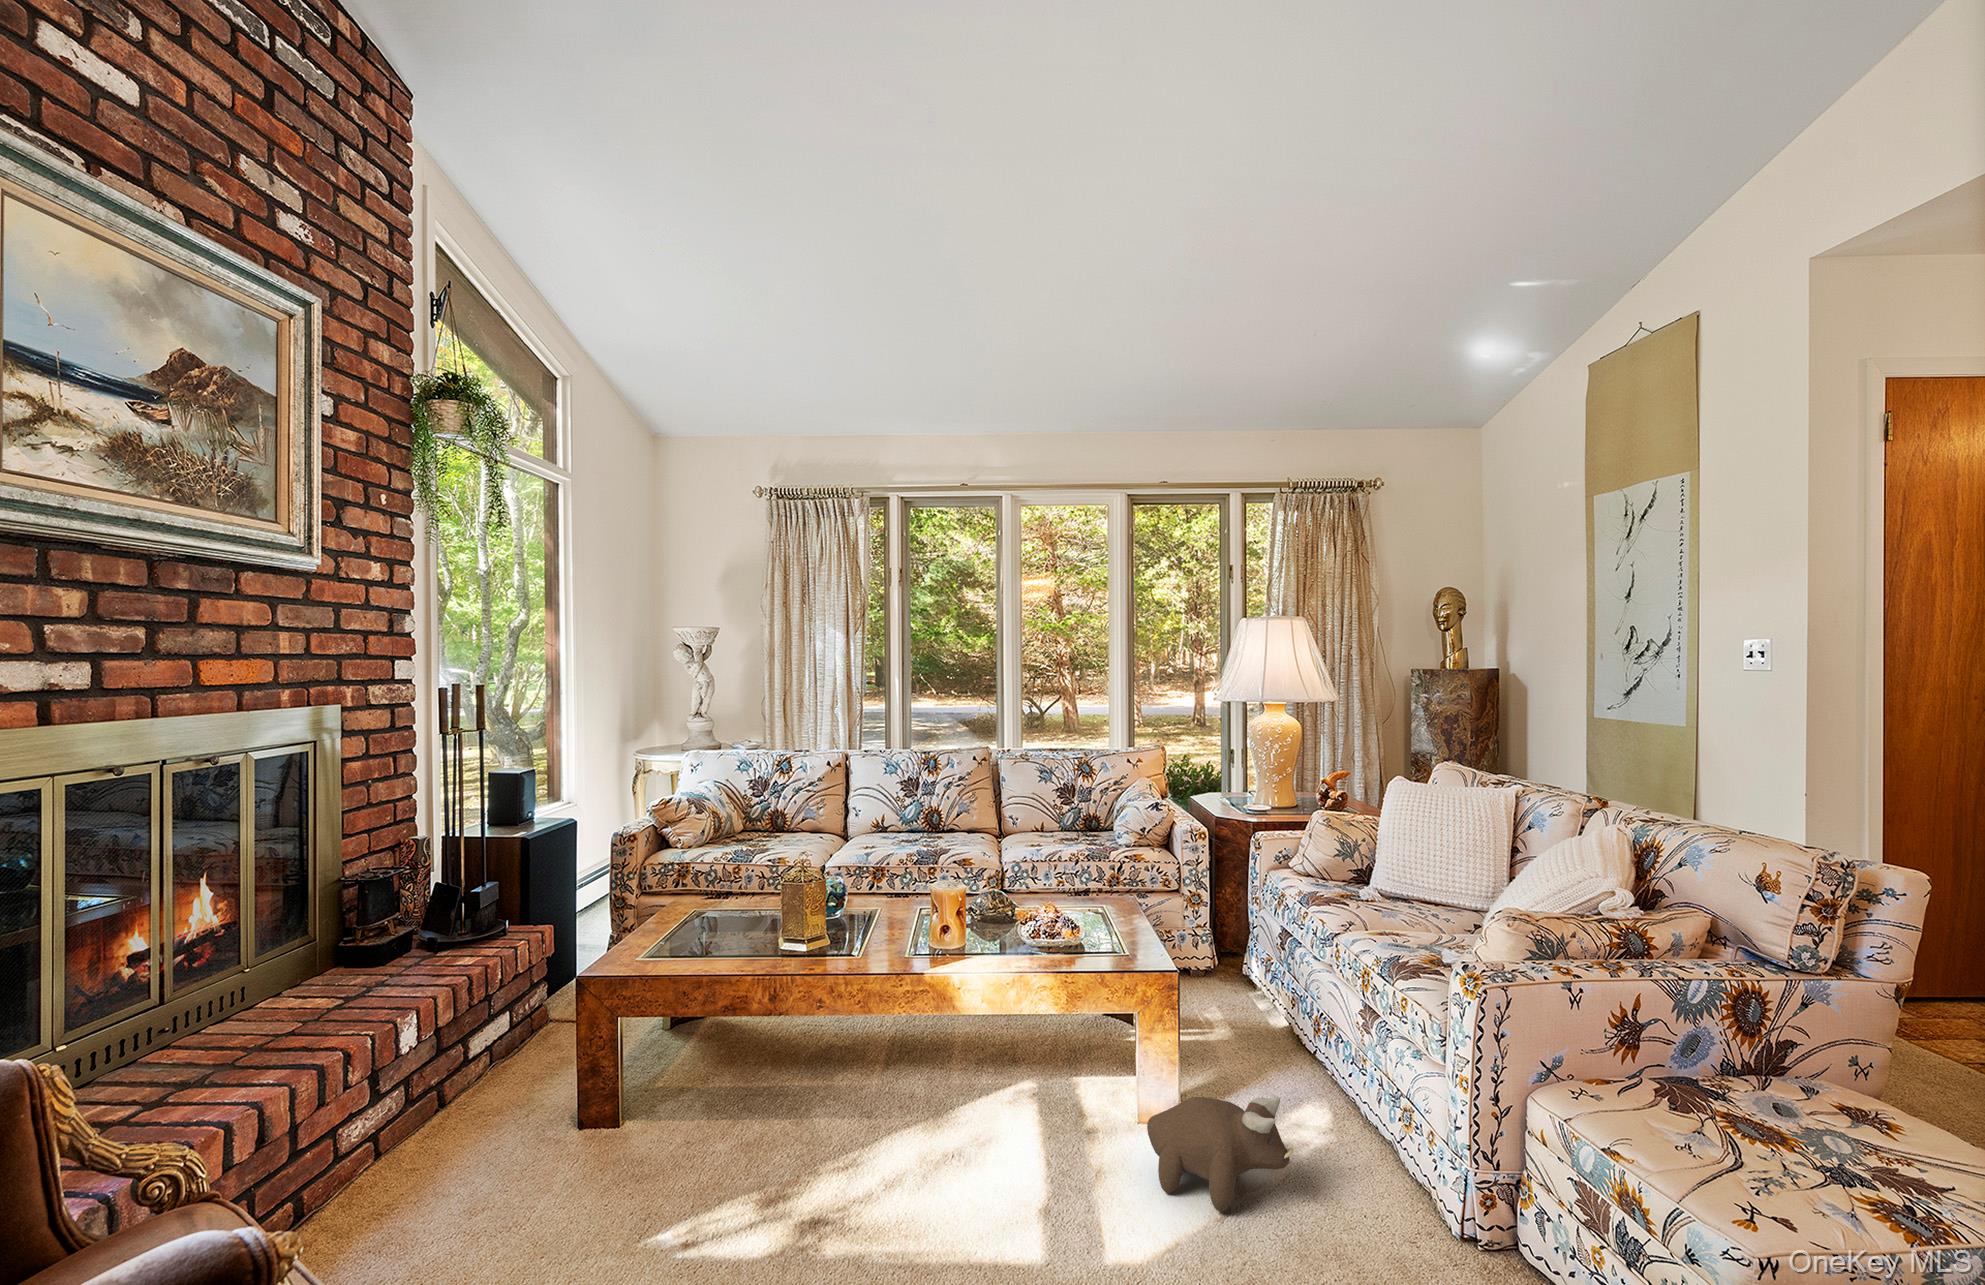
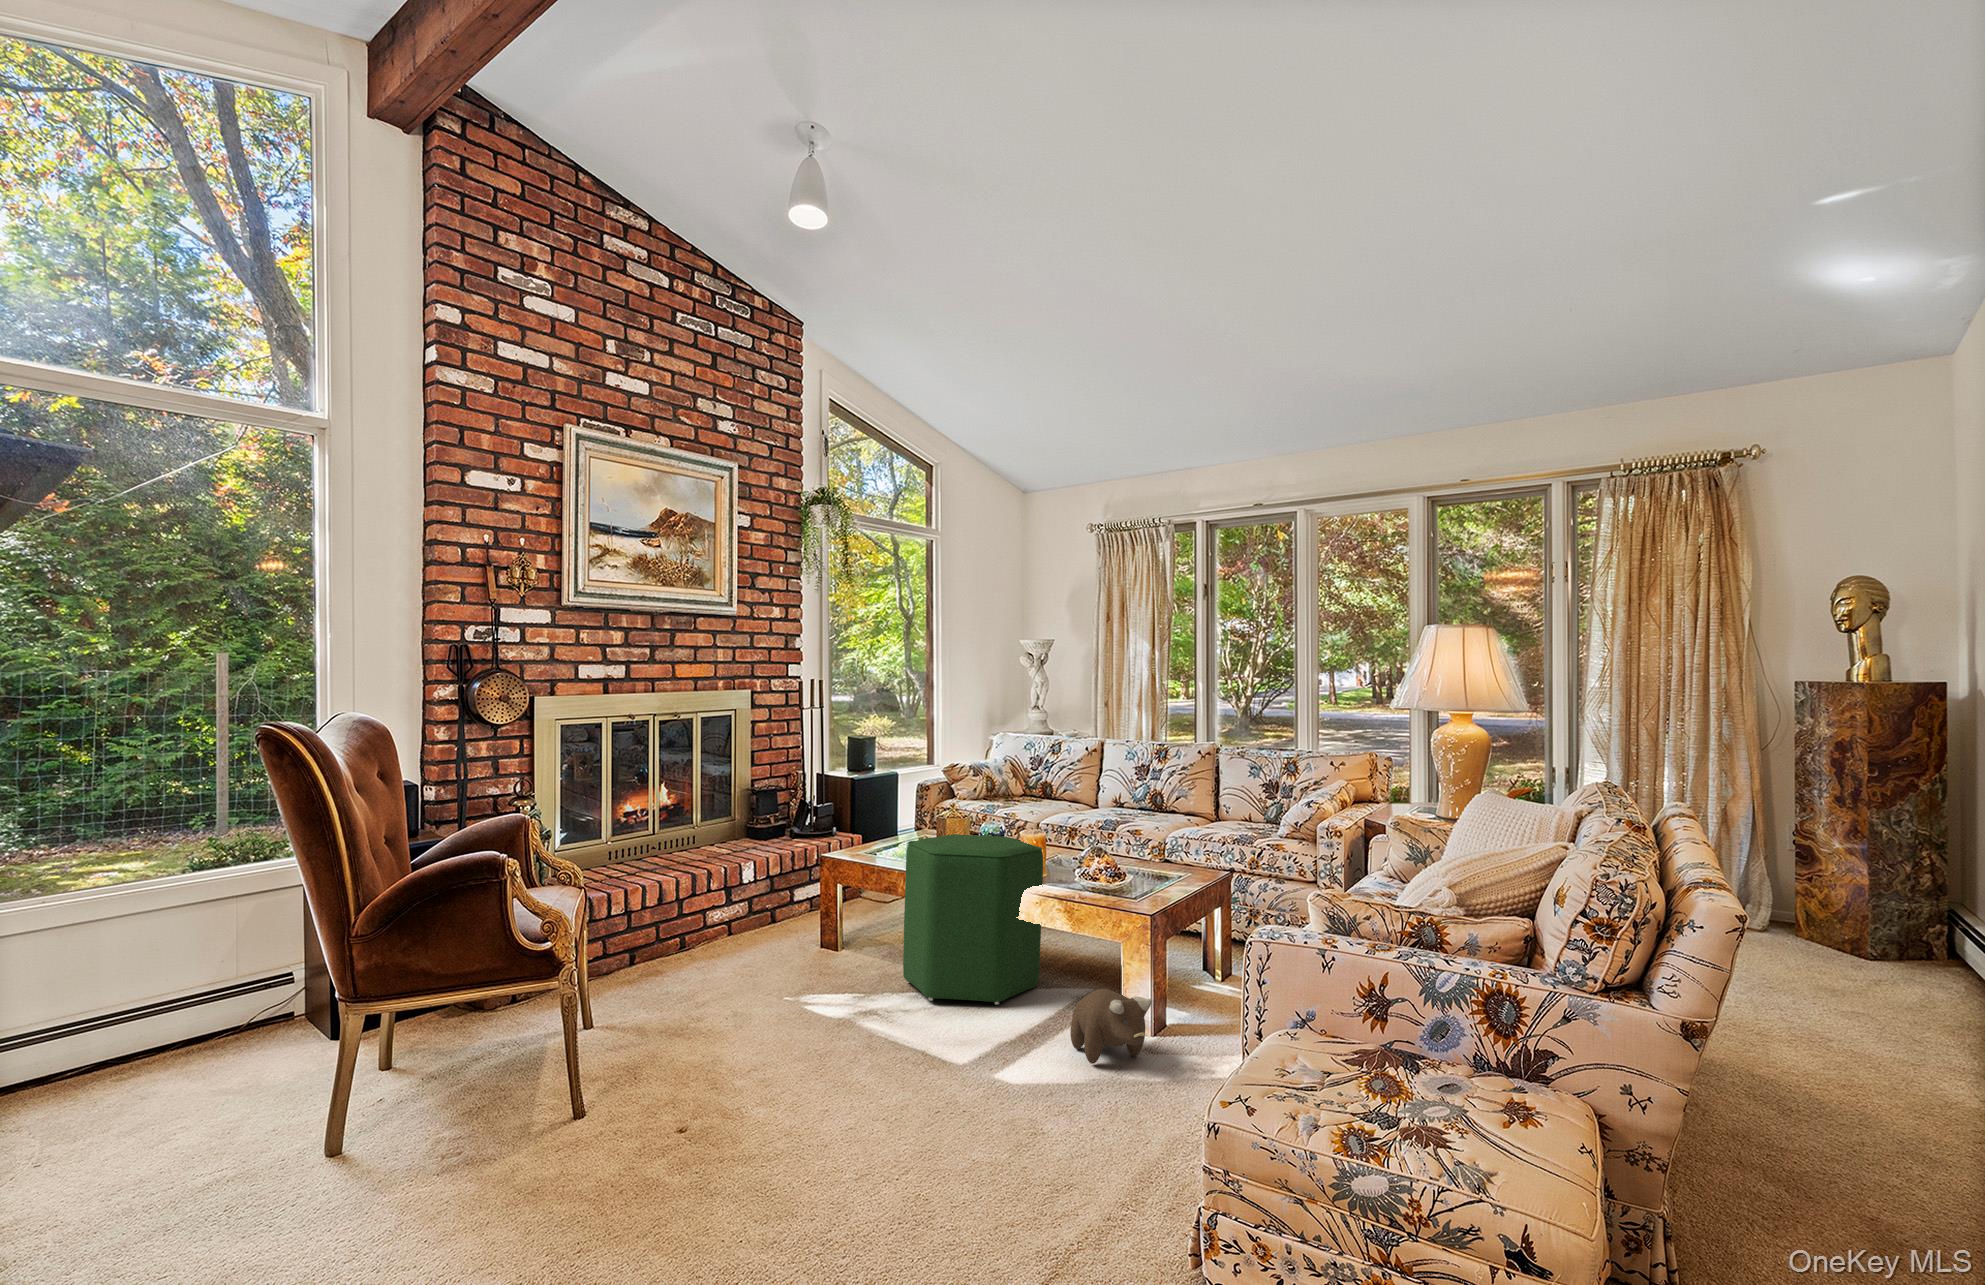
ottoman: none [802,900,992,1184] -> present [903,834,1043,1005]

